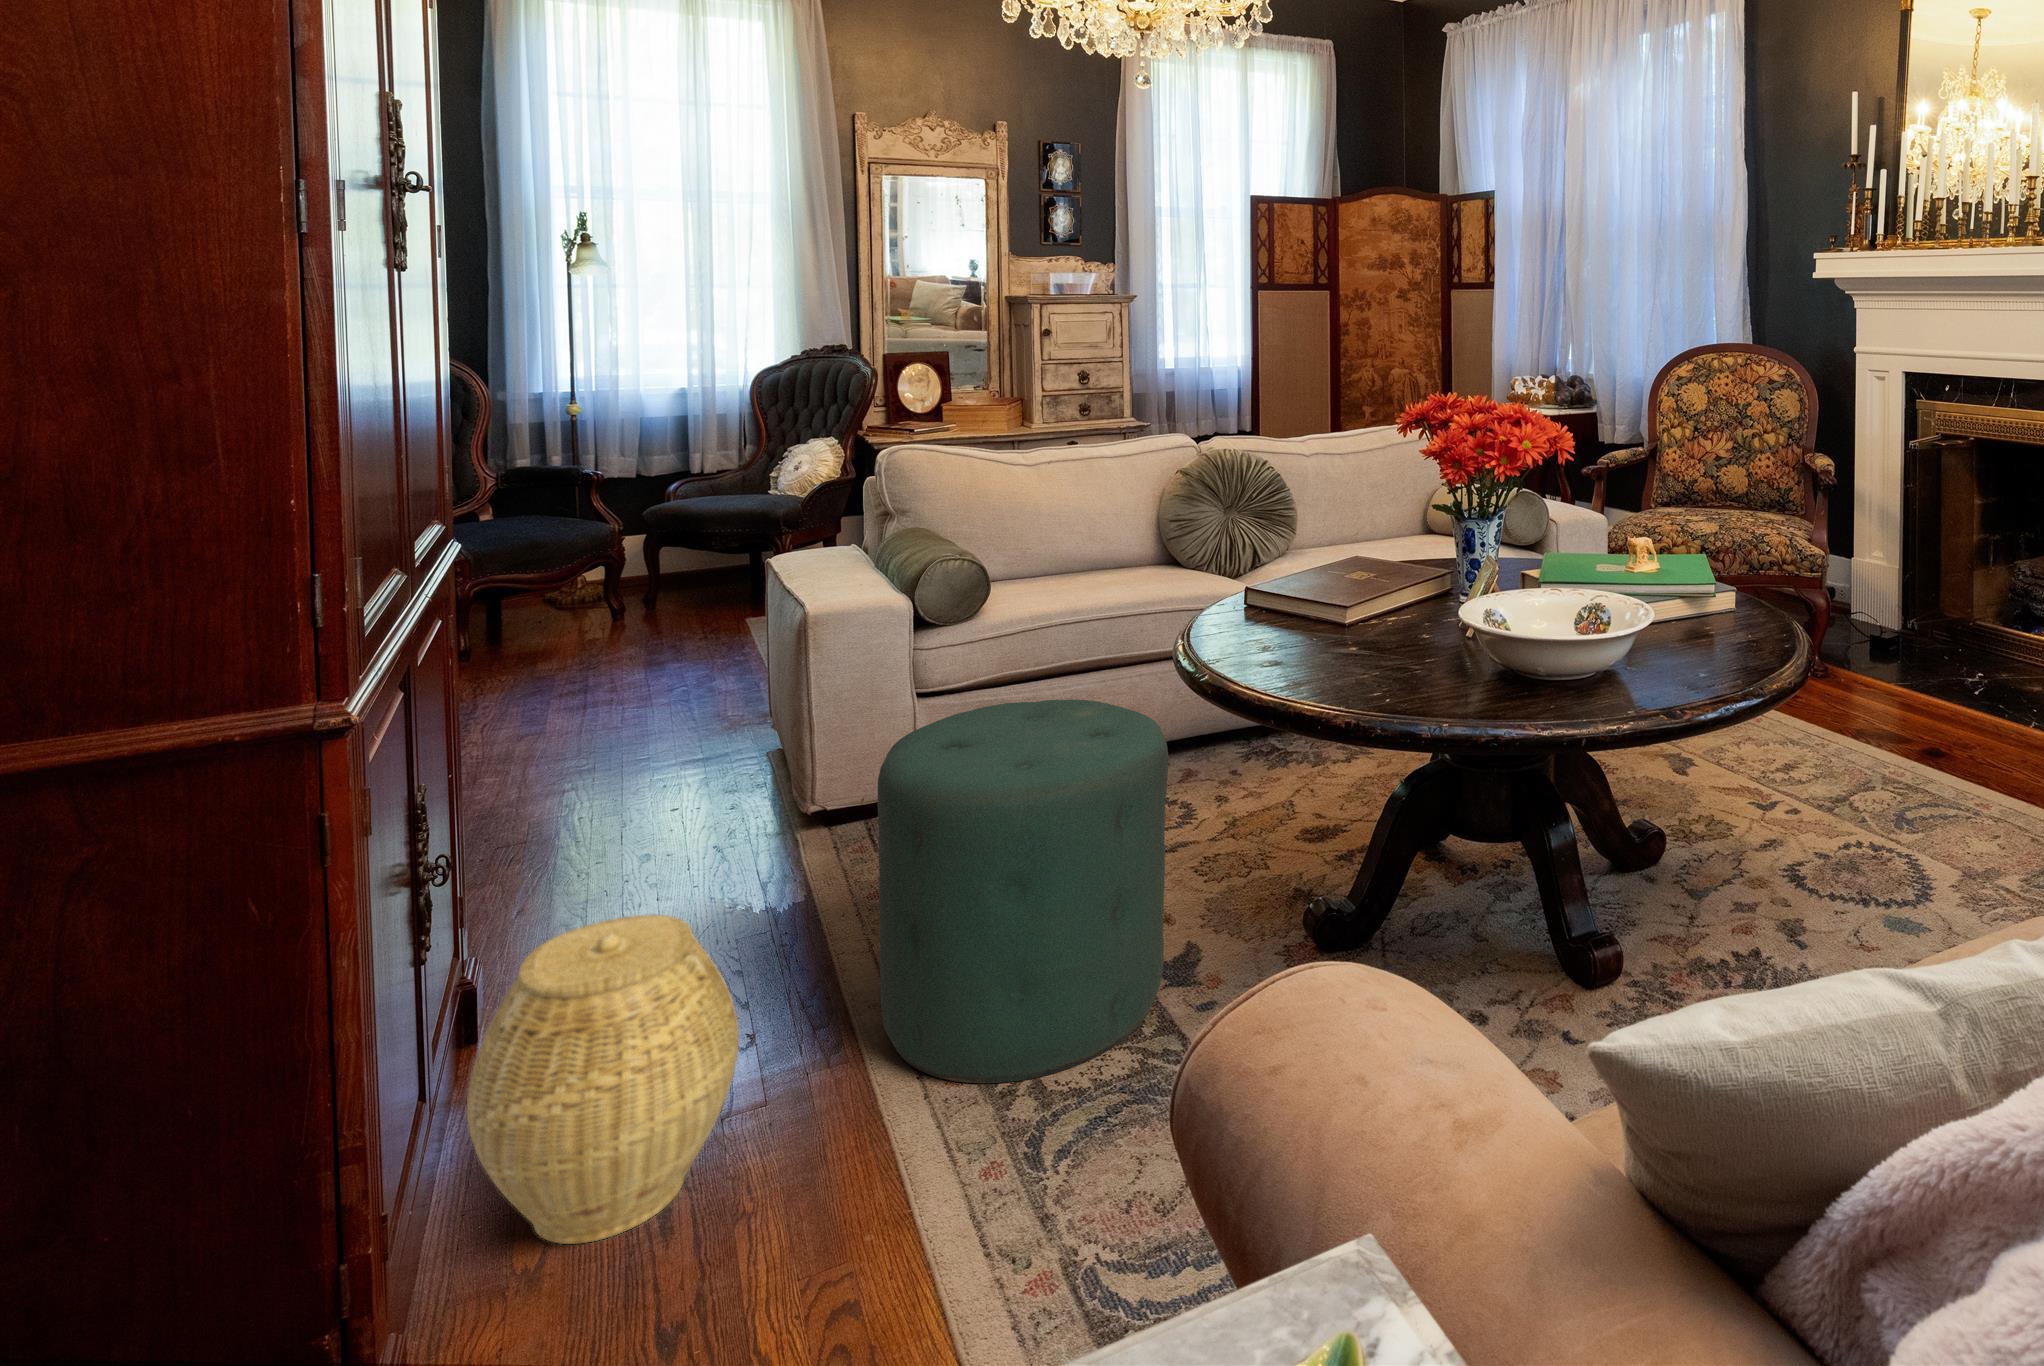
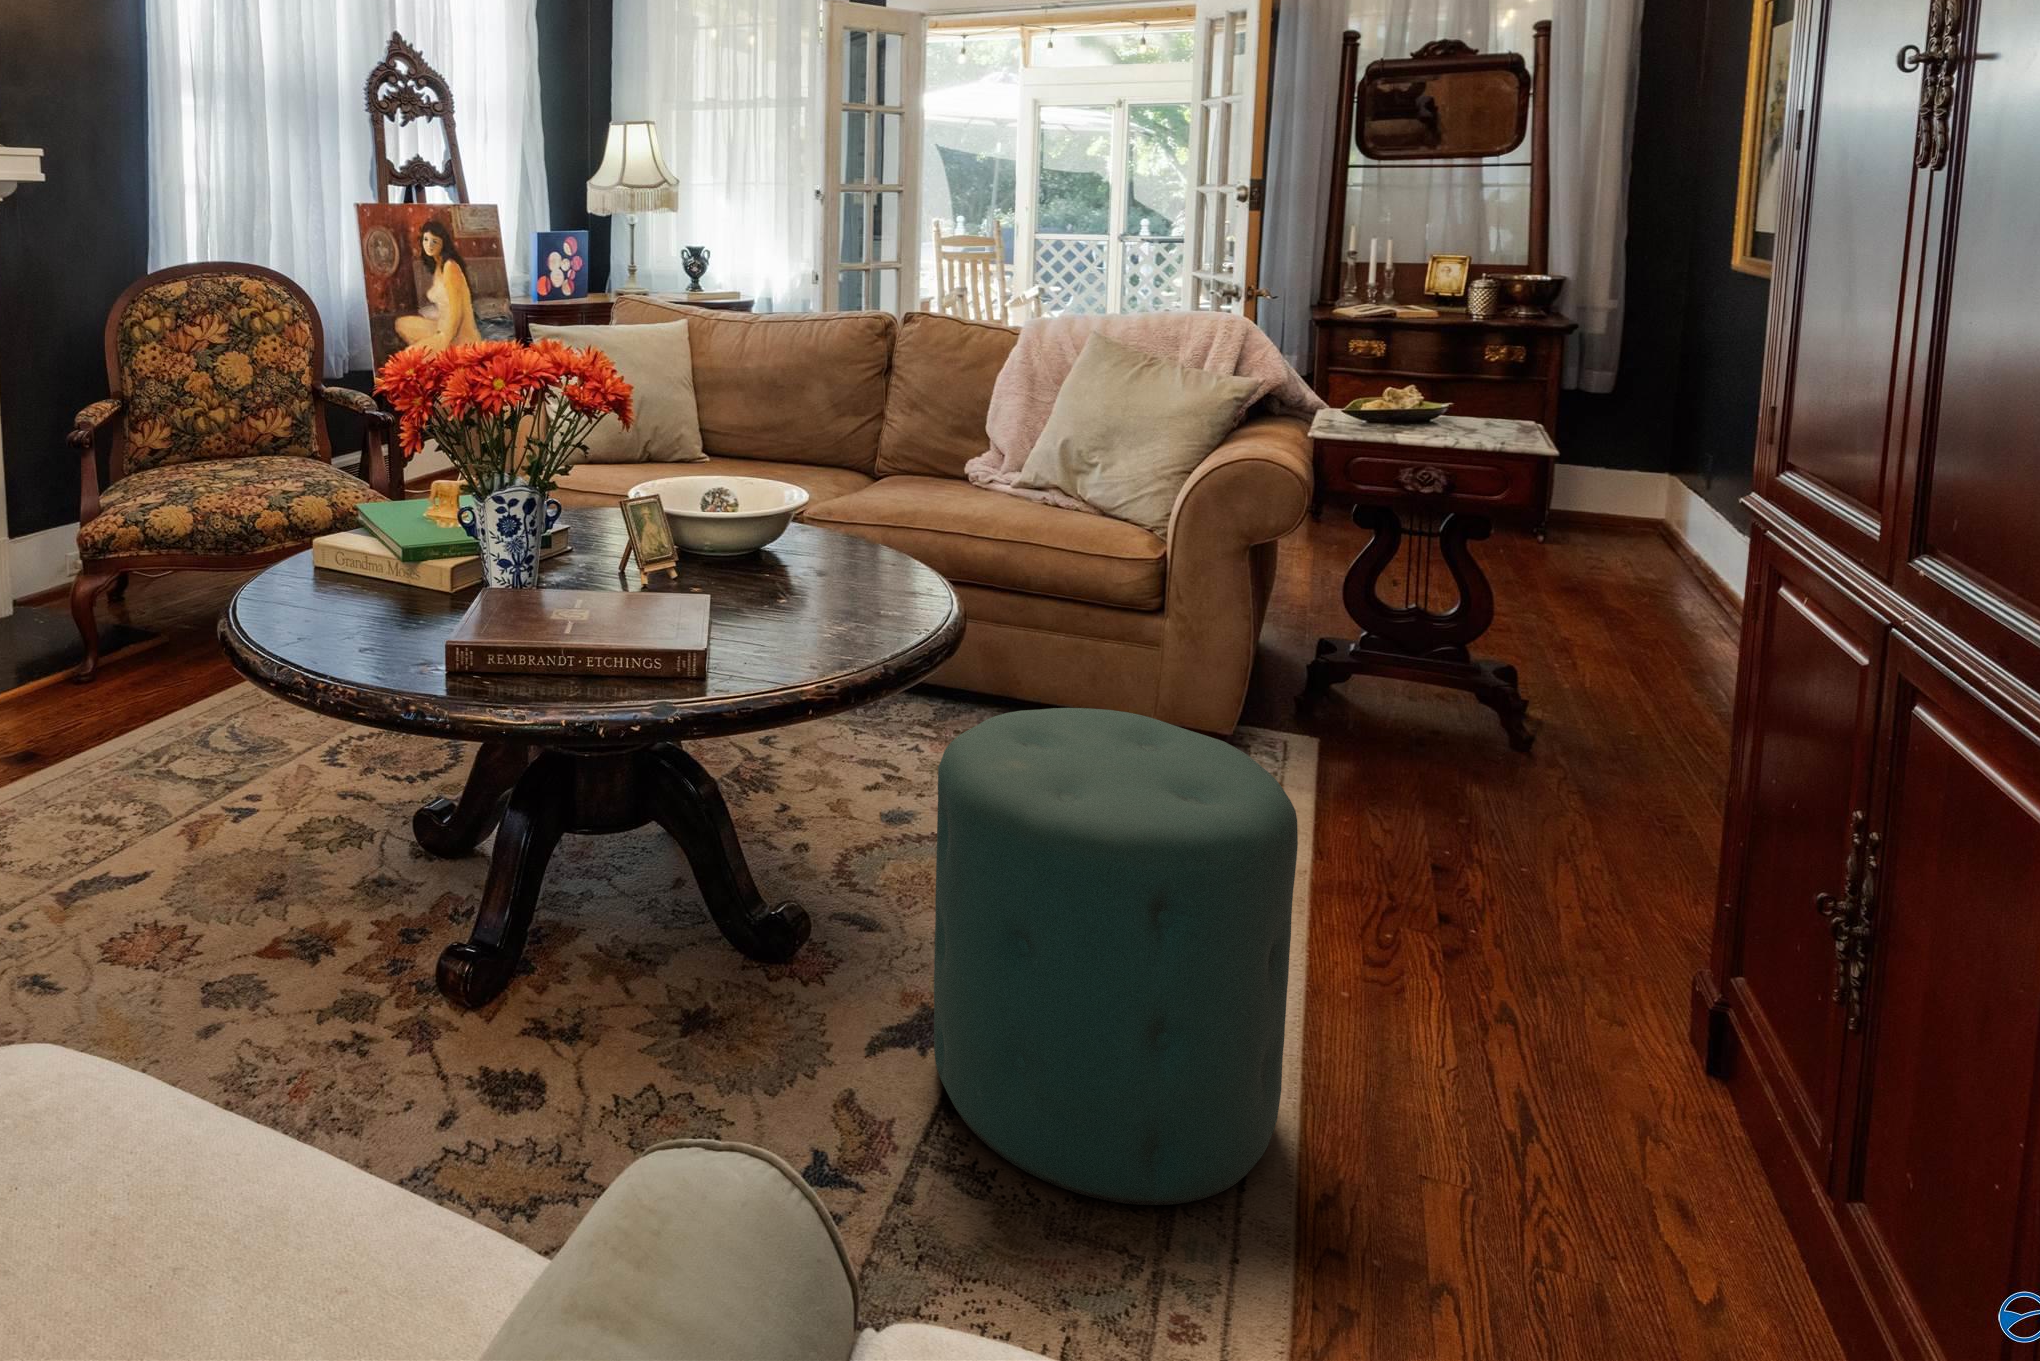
woven basket: present [467,914,739,1244] -> none [1465,867,1755,1211]

